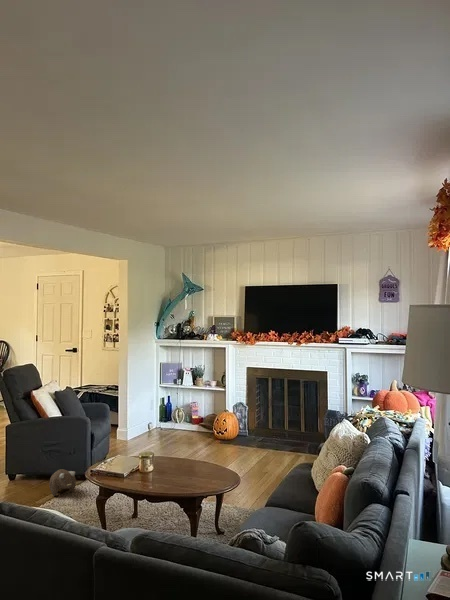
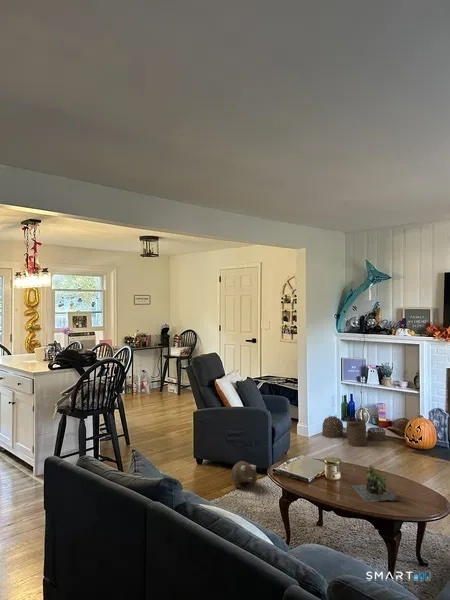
woven basket: none [141,416,198,444] -> present [322,416,386,447]
plant: none [162,454,200,486] -> present [352,465,398,502]

